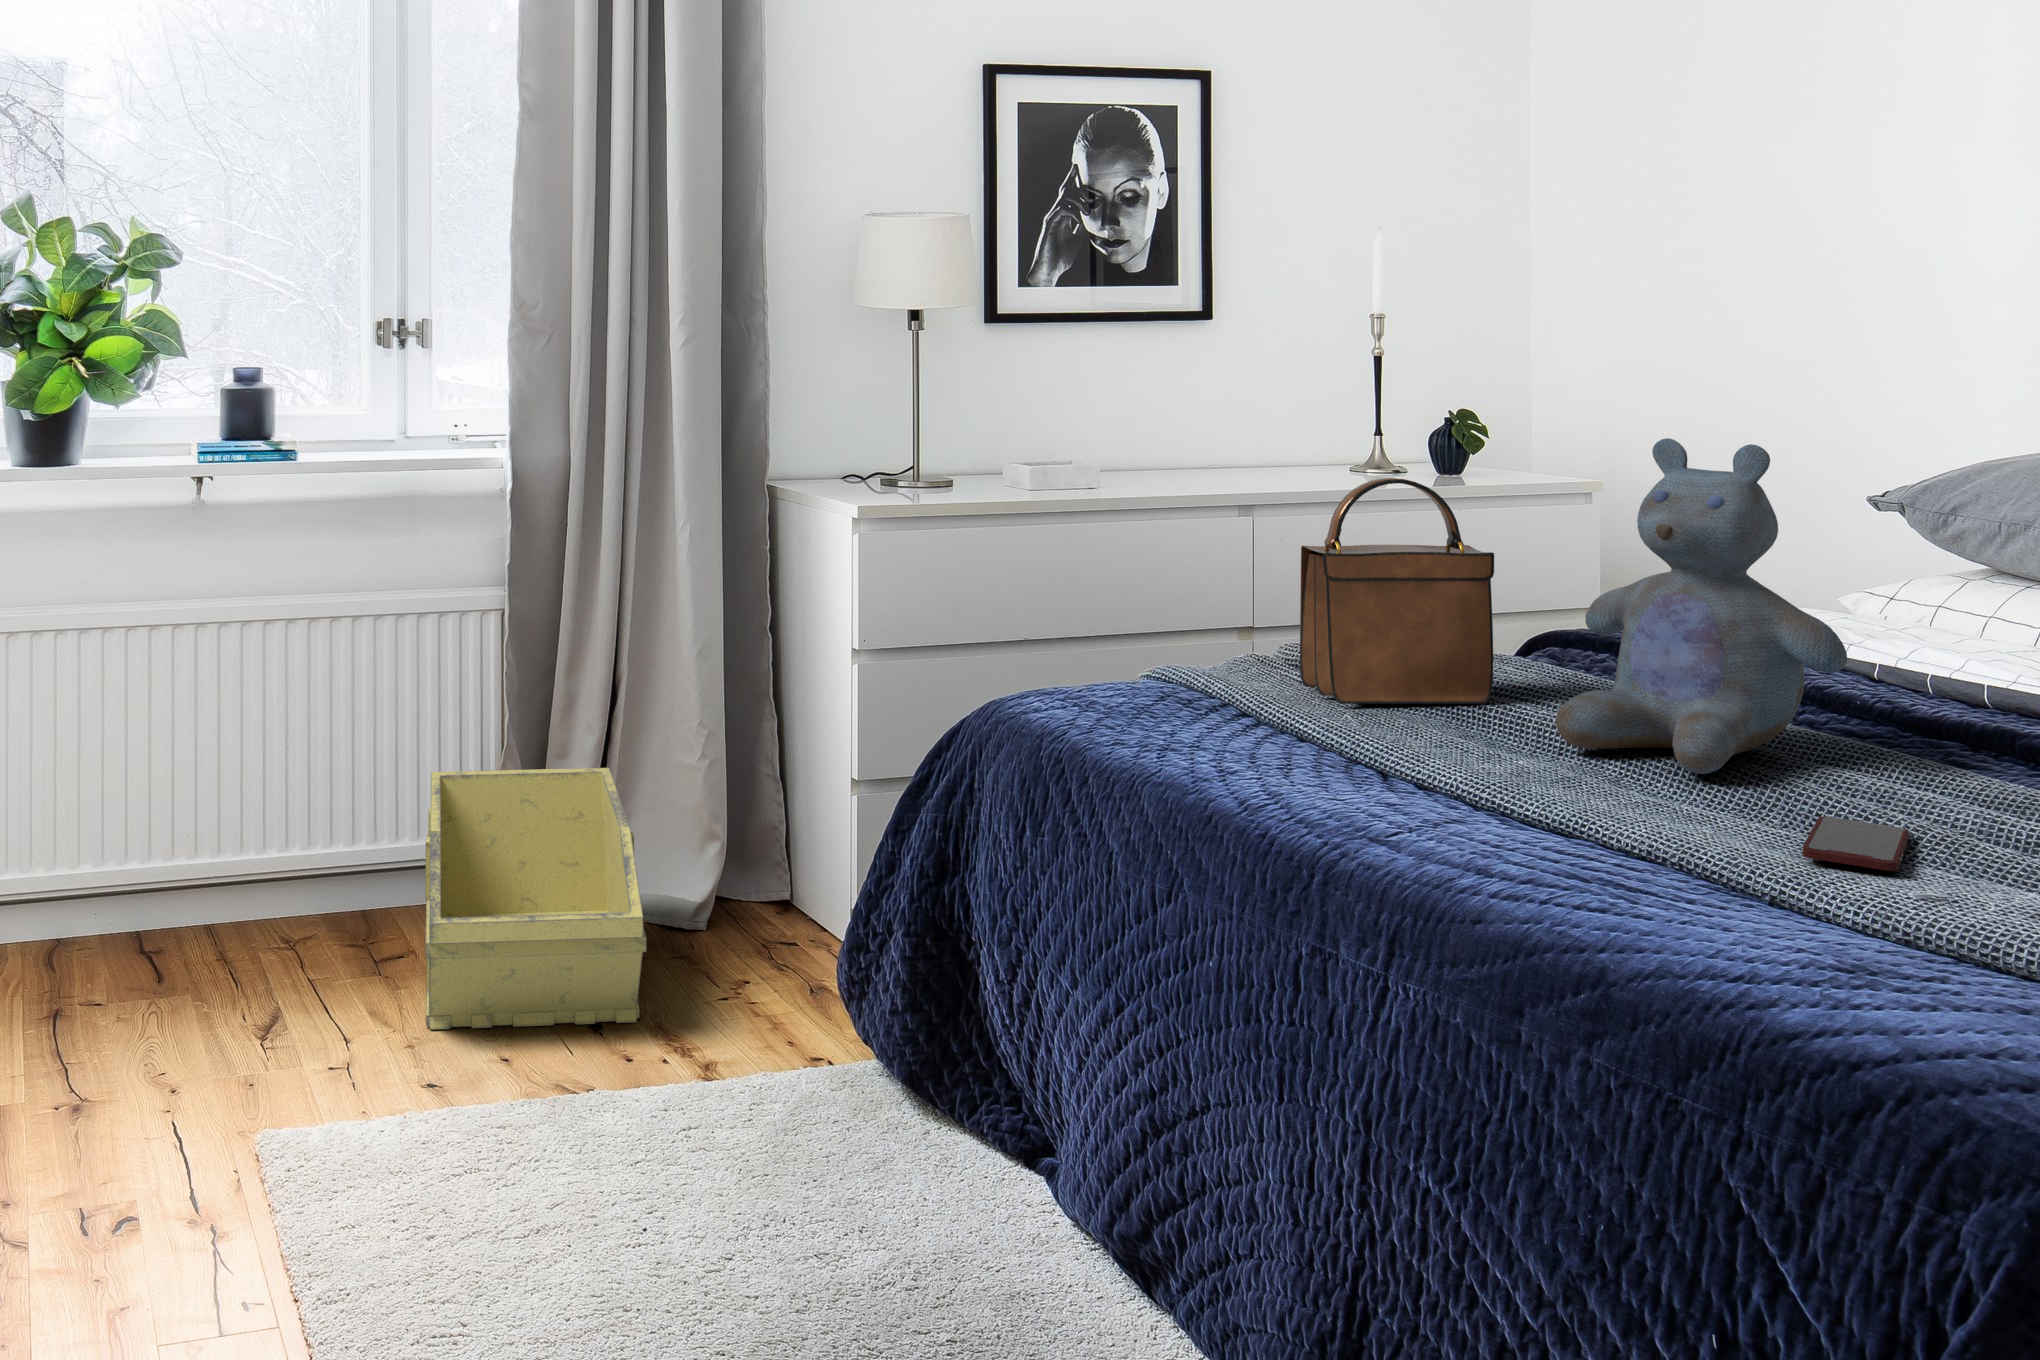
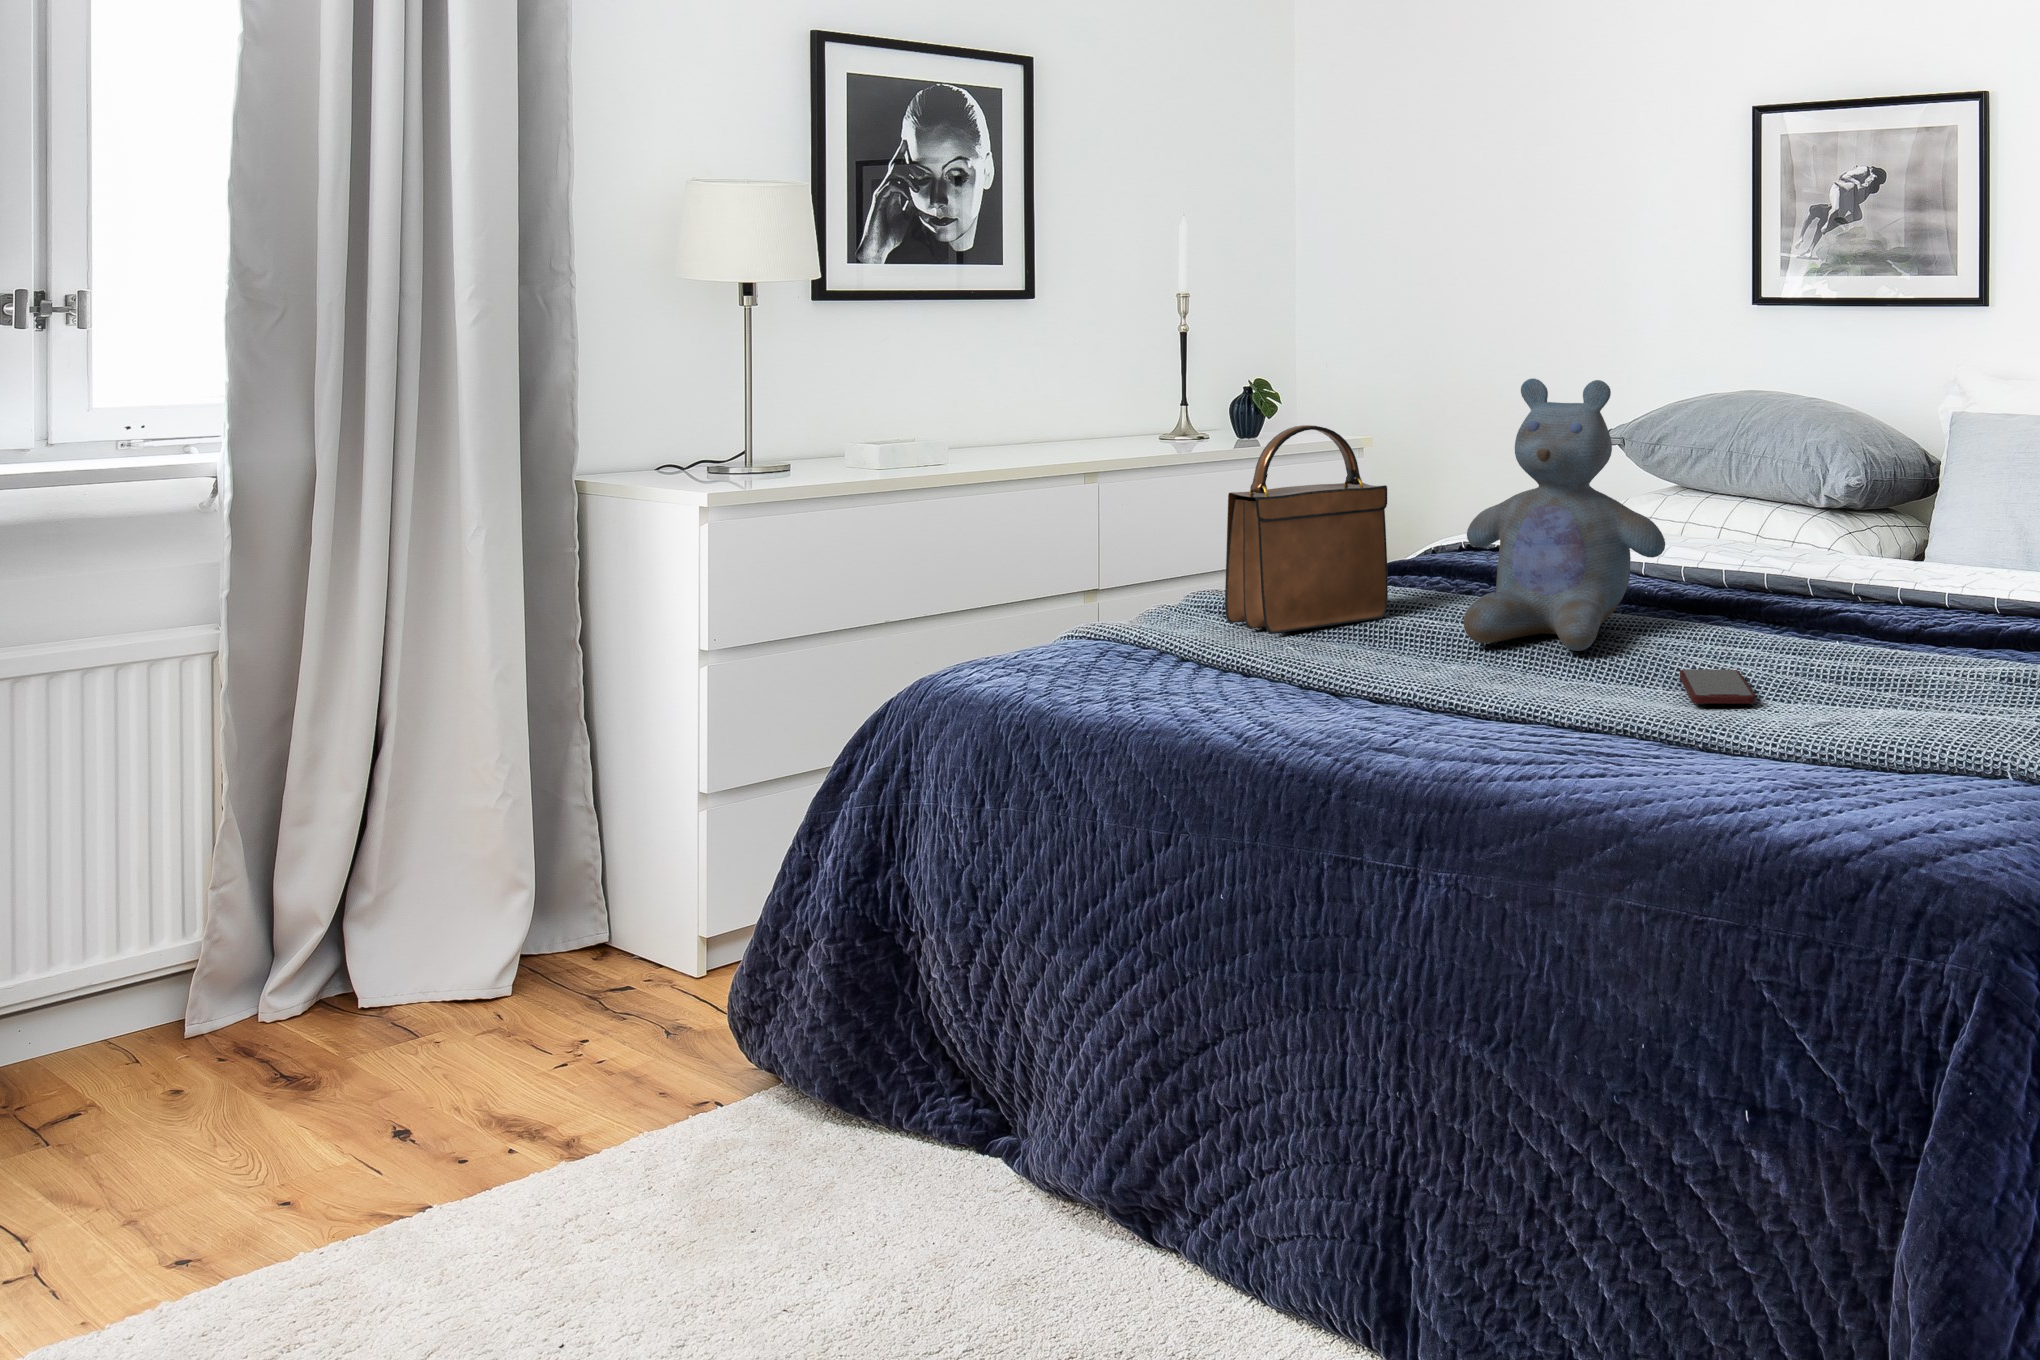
storage bin: present [425,768,647,1030] -> none [78,833,466,1225]

